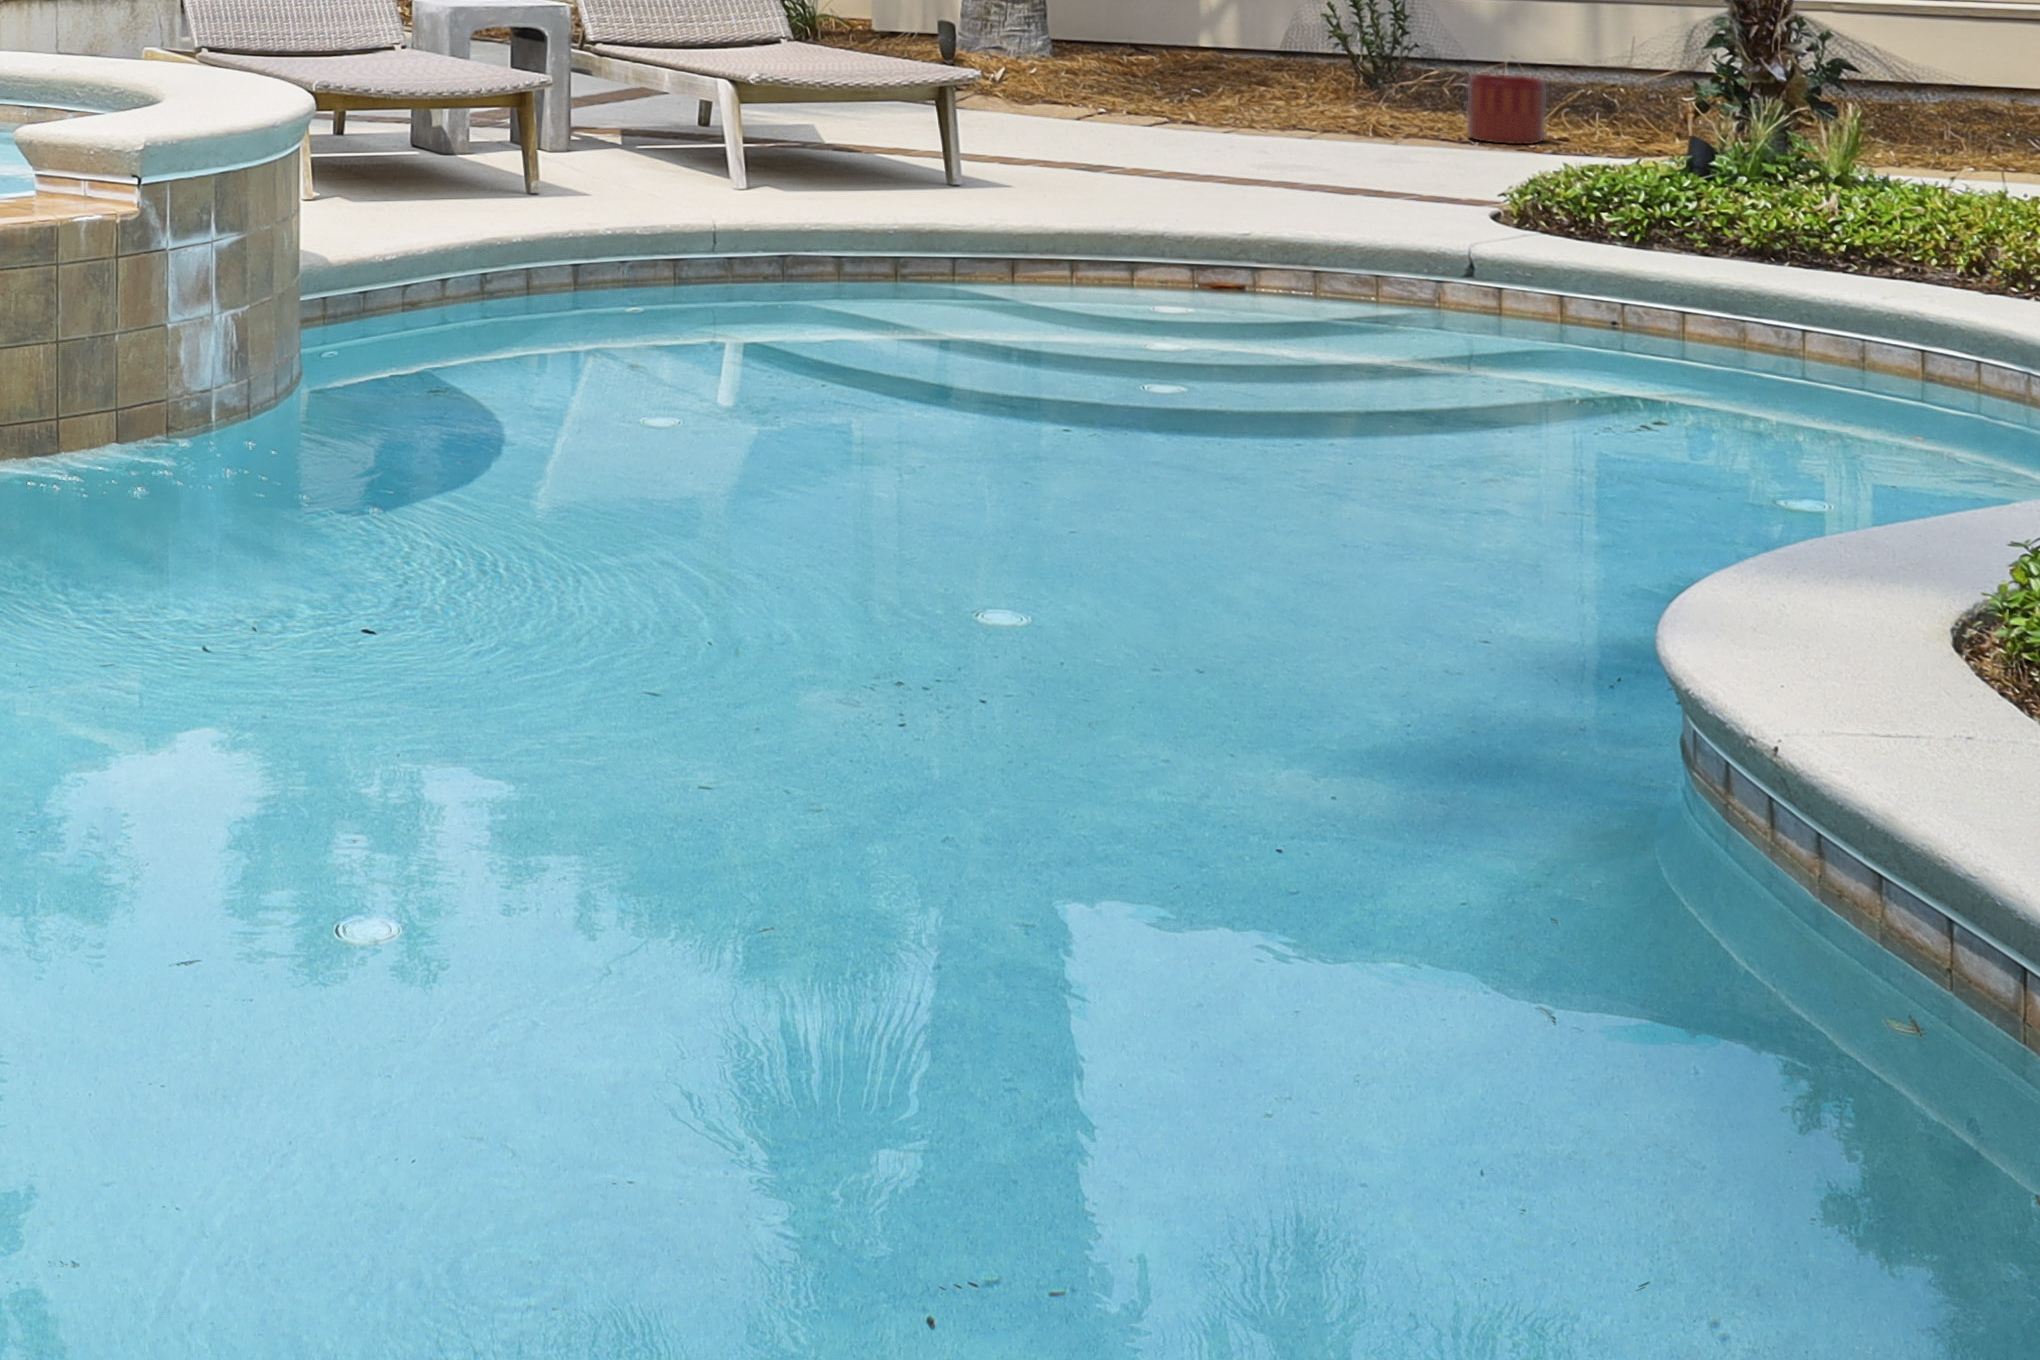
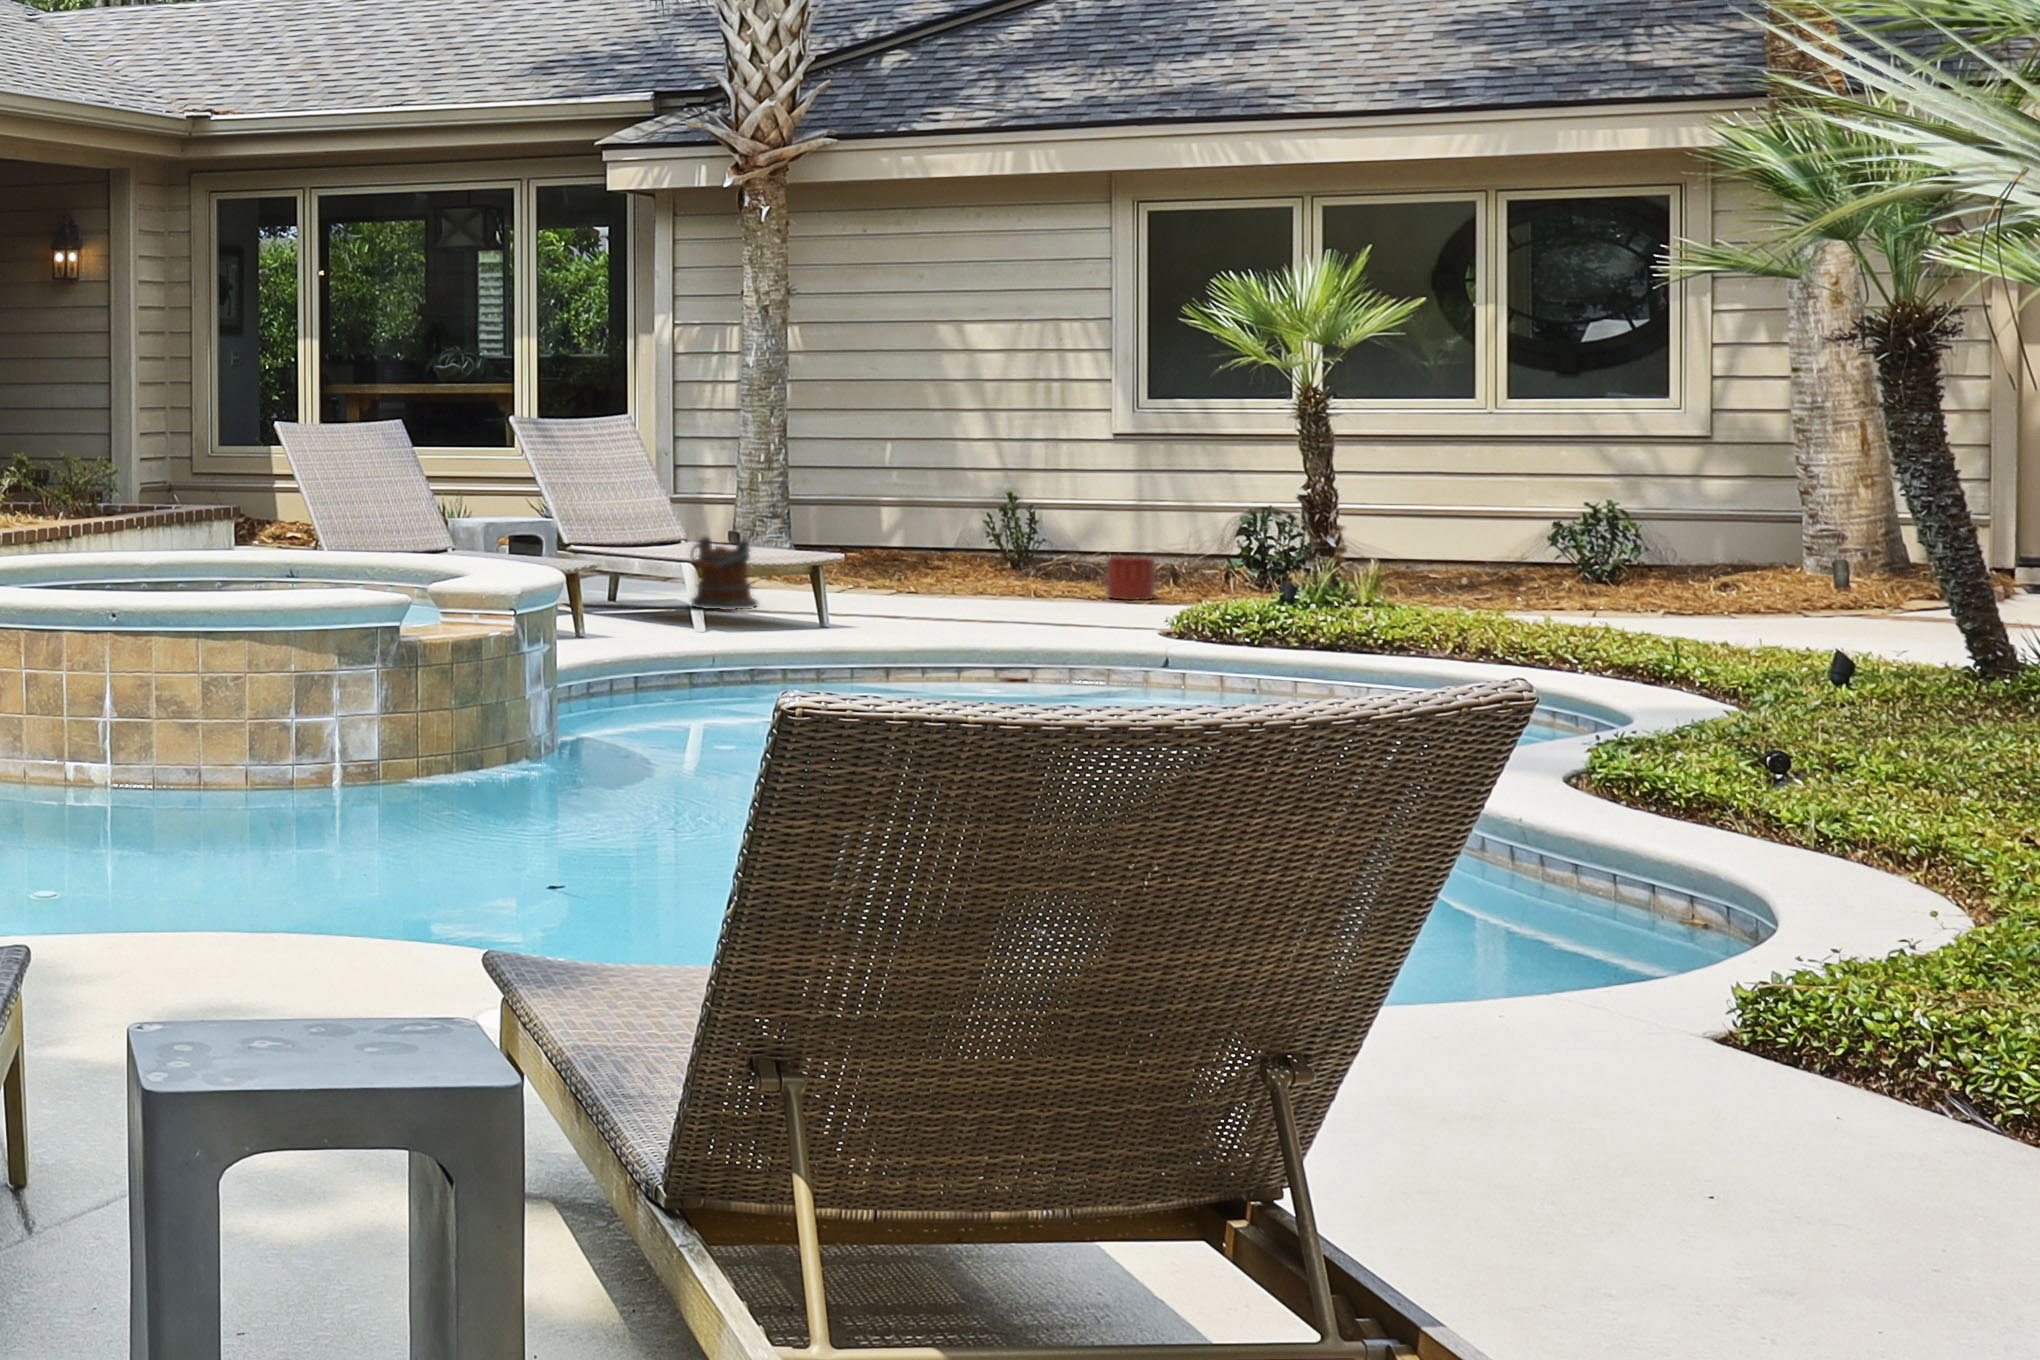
bucket: none [811,21,914,134] -> present [690,537,758,610]

